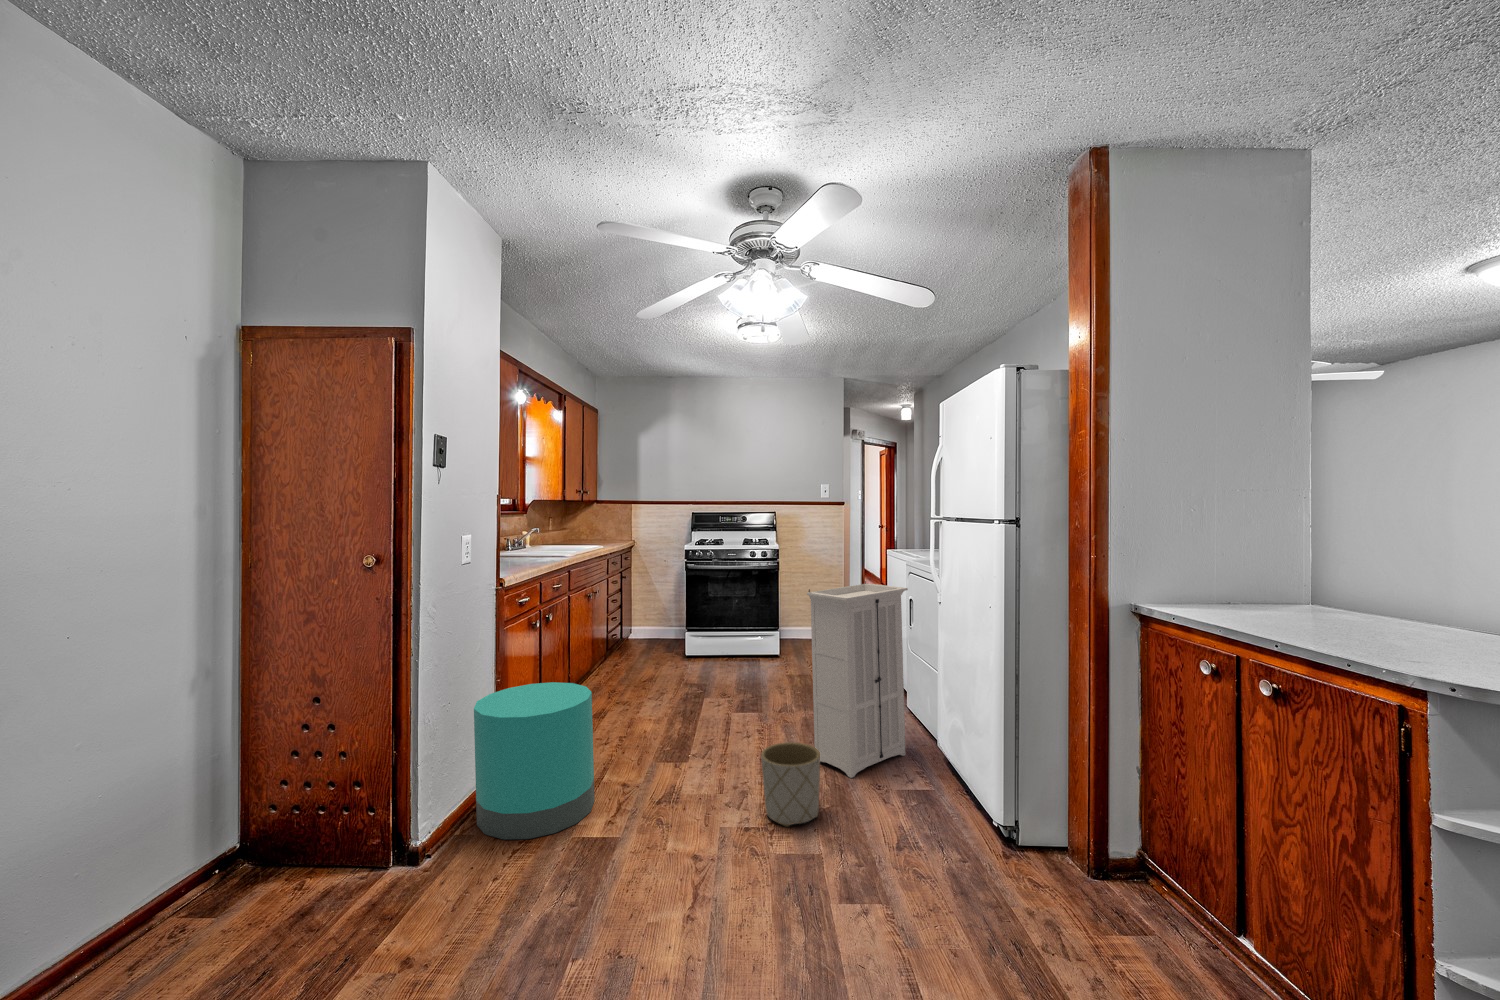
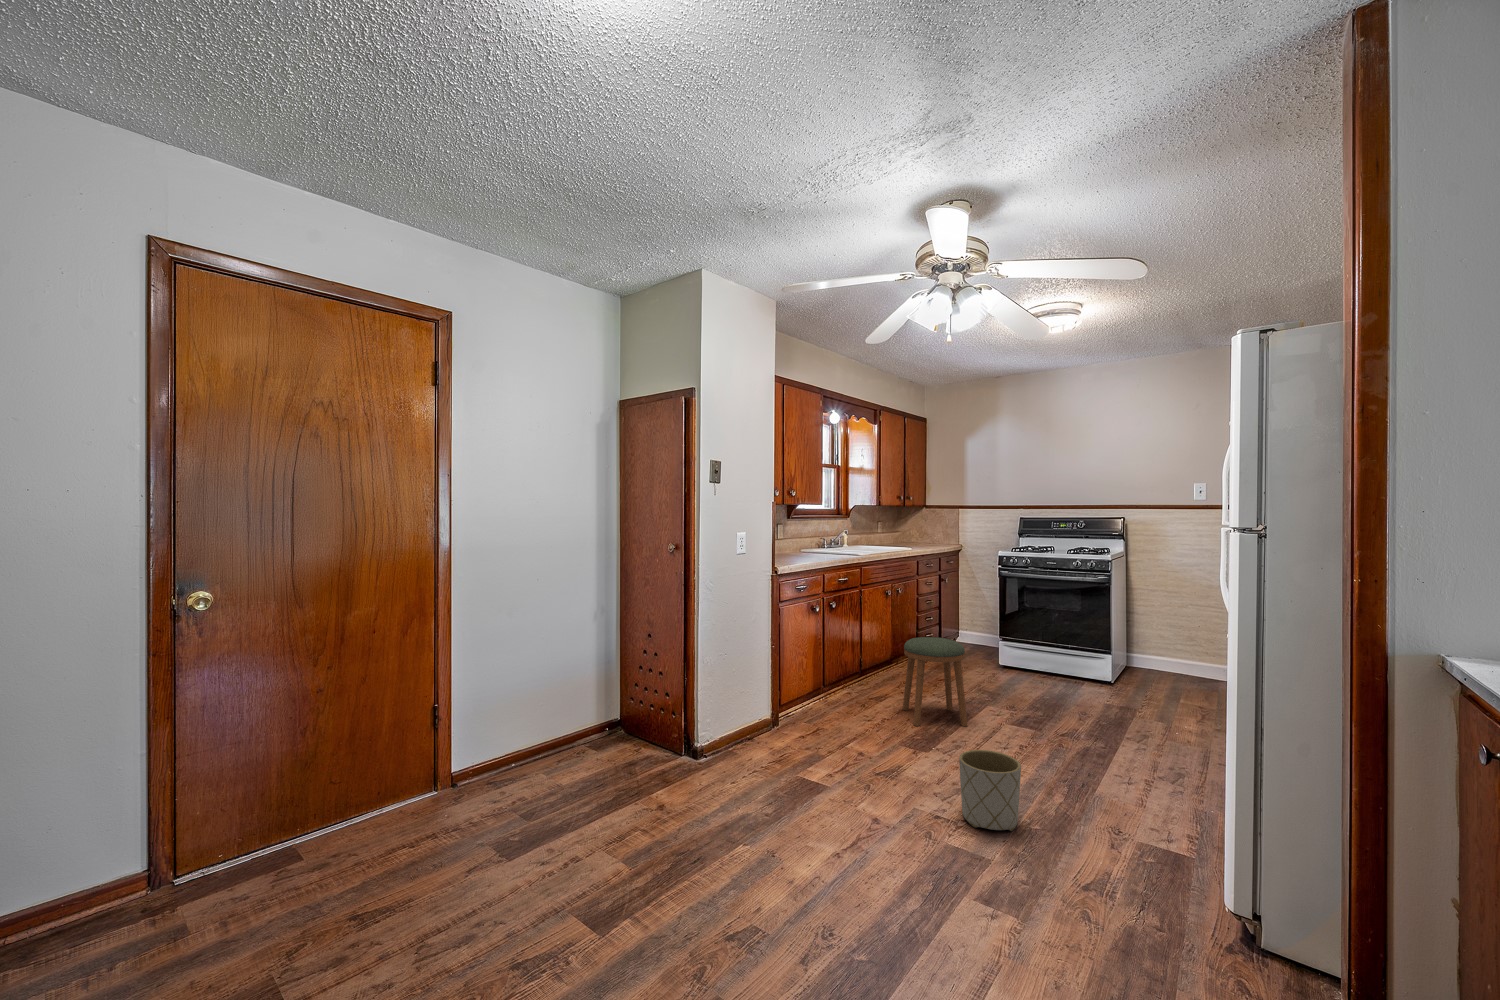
storage cabinet: present [807,581,908,778] -> none [1050,606,1182,813]
stool: none [630,638,703,737] -> present [903,637,968,726]
trash can: present [474,682,595,839] -> none [745,652,833,769]

